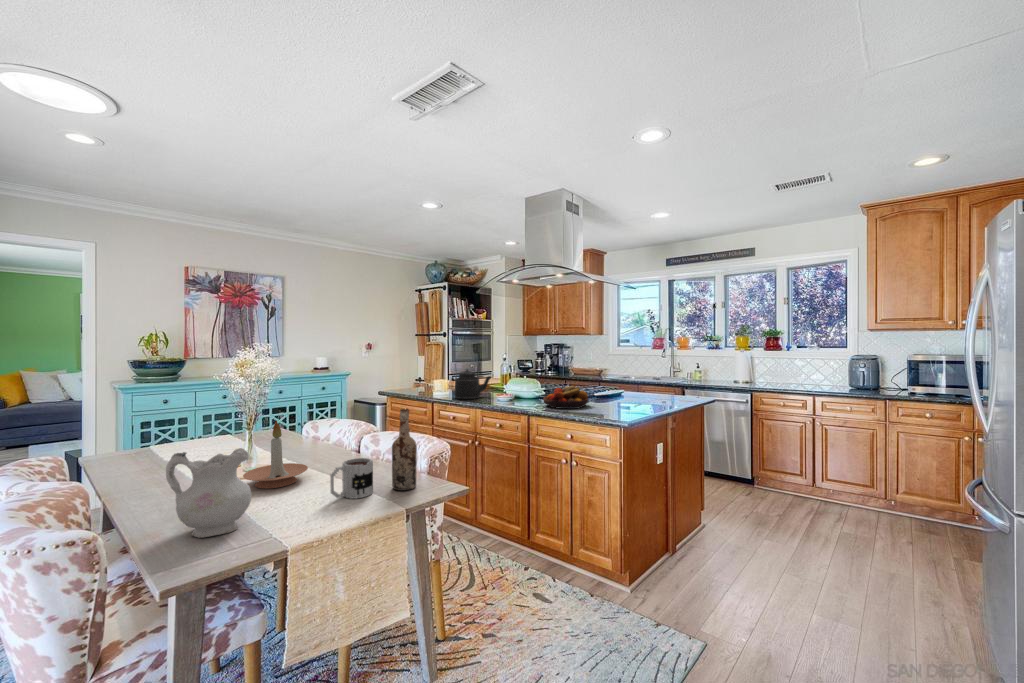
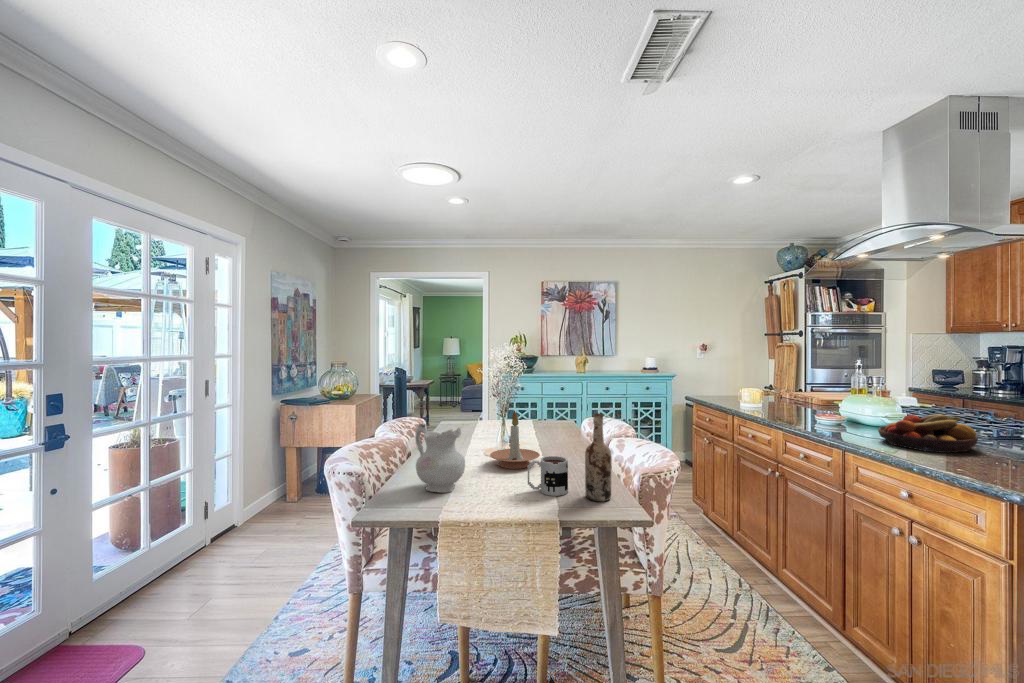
kettle: present [454,364,491,399] -> none [759,368,817,416]

